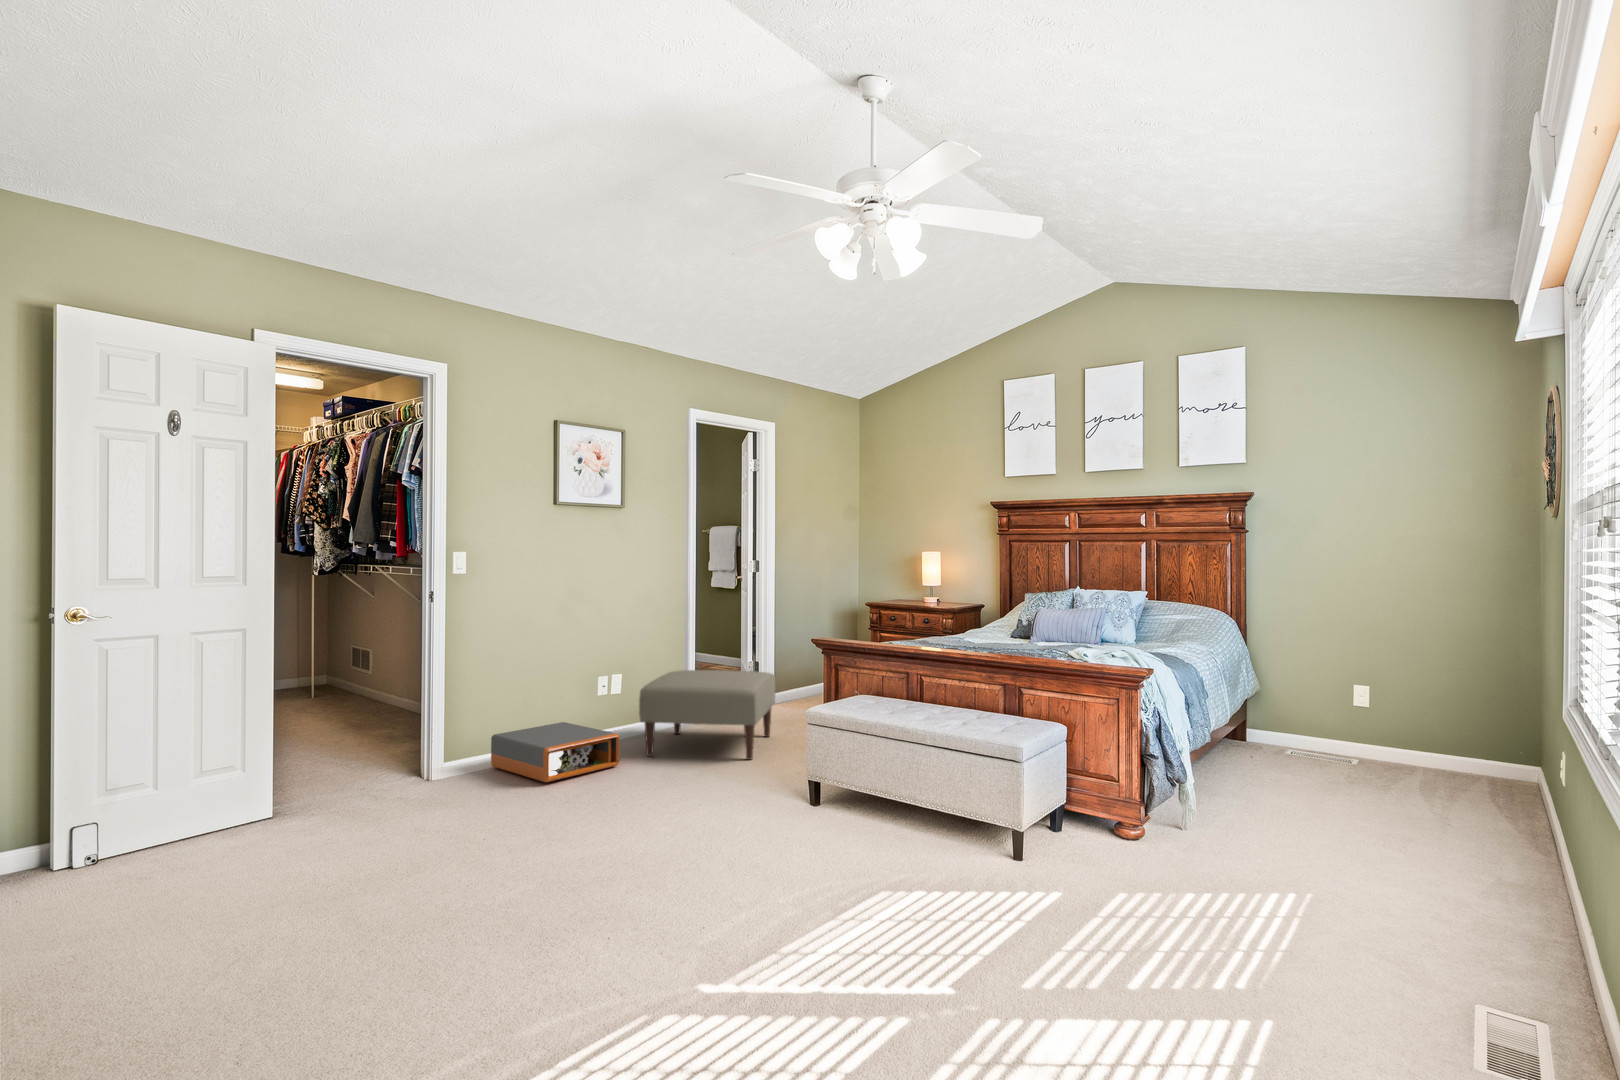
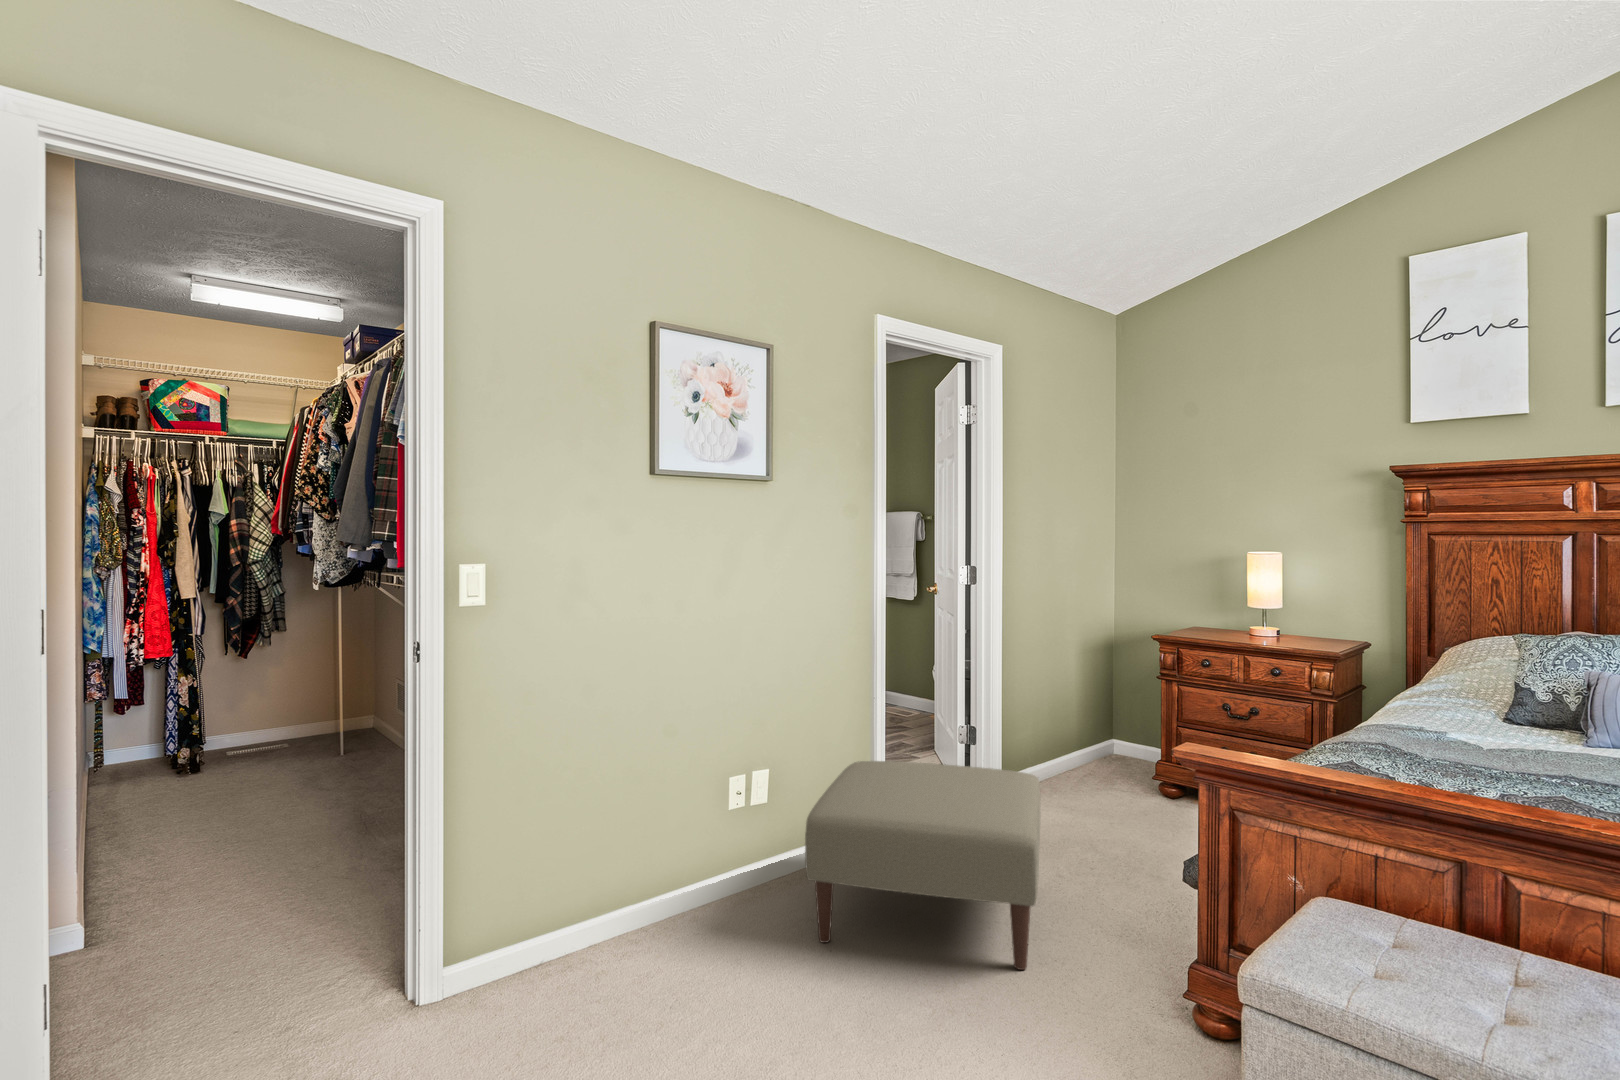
storage box: present [491,722,619,782] -> none [535,864,771,1039]

